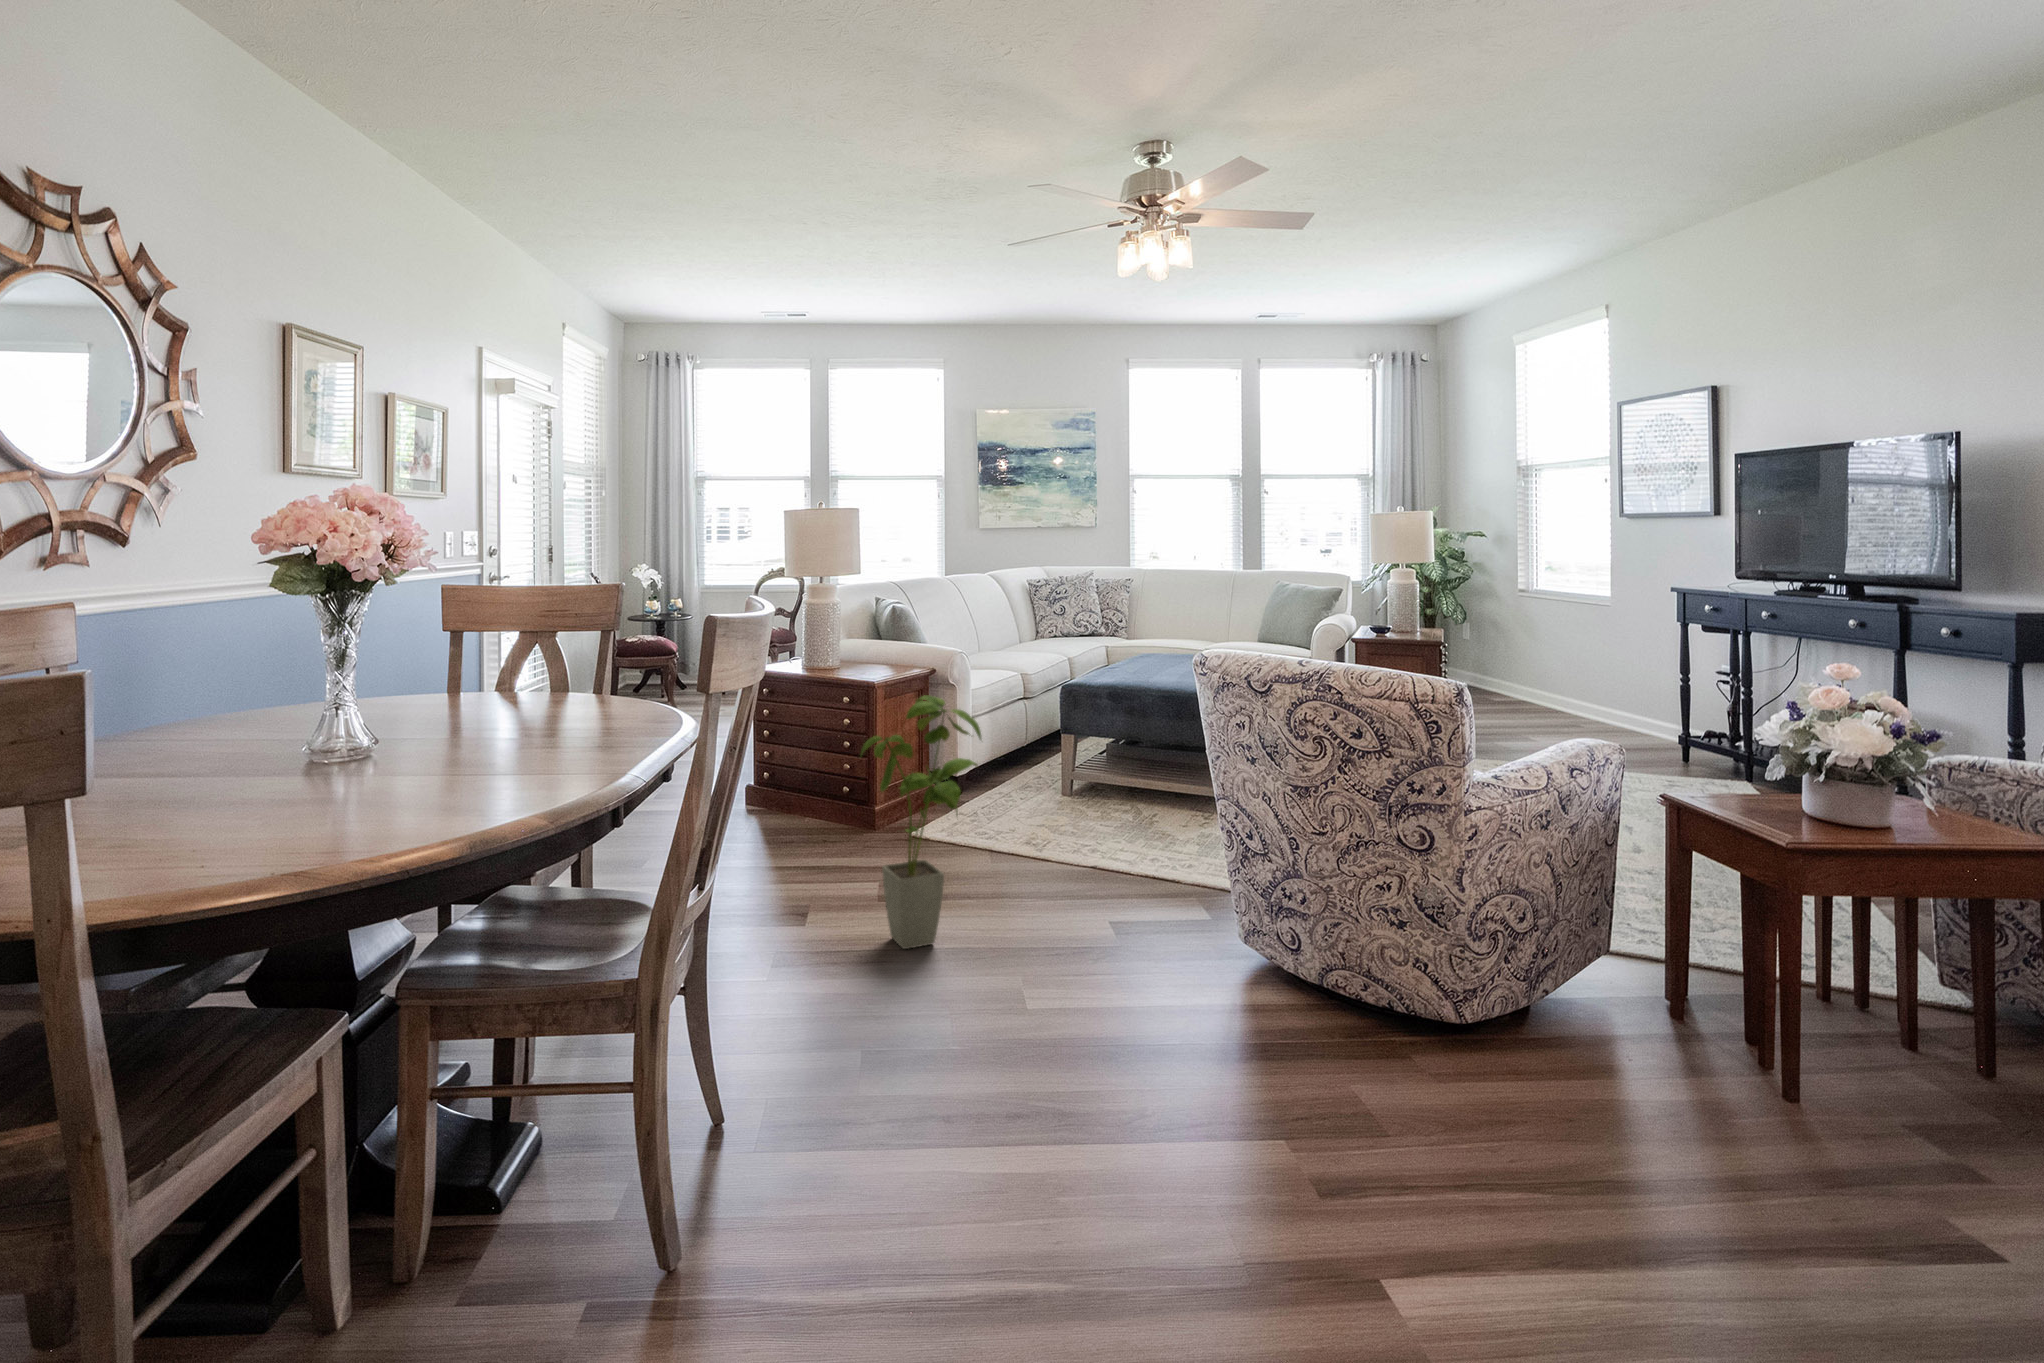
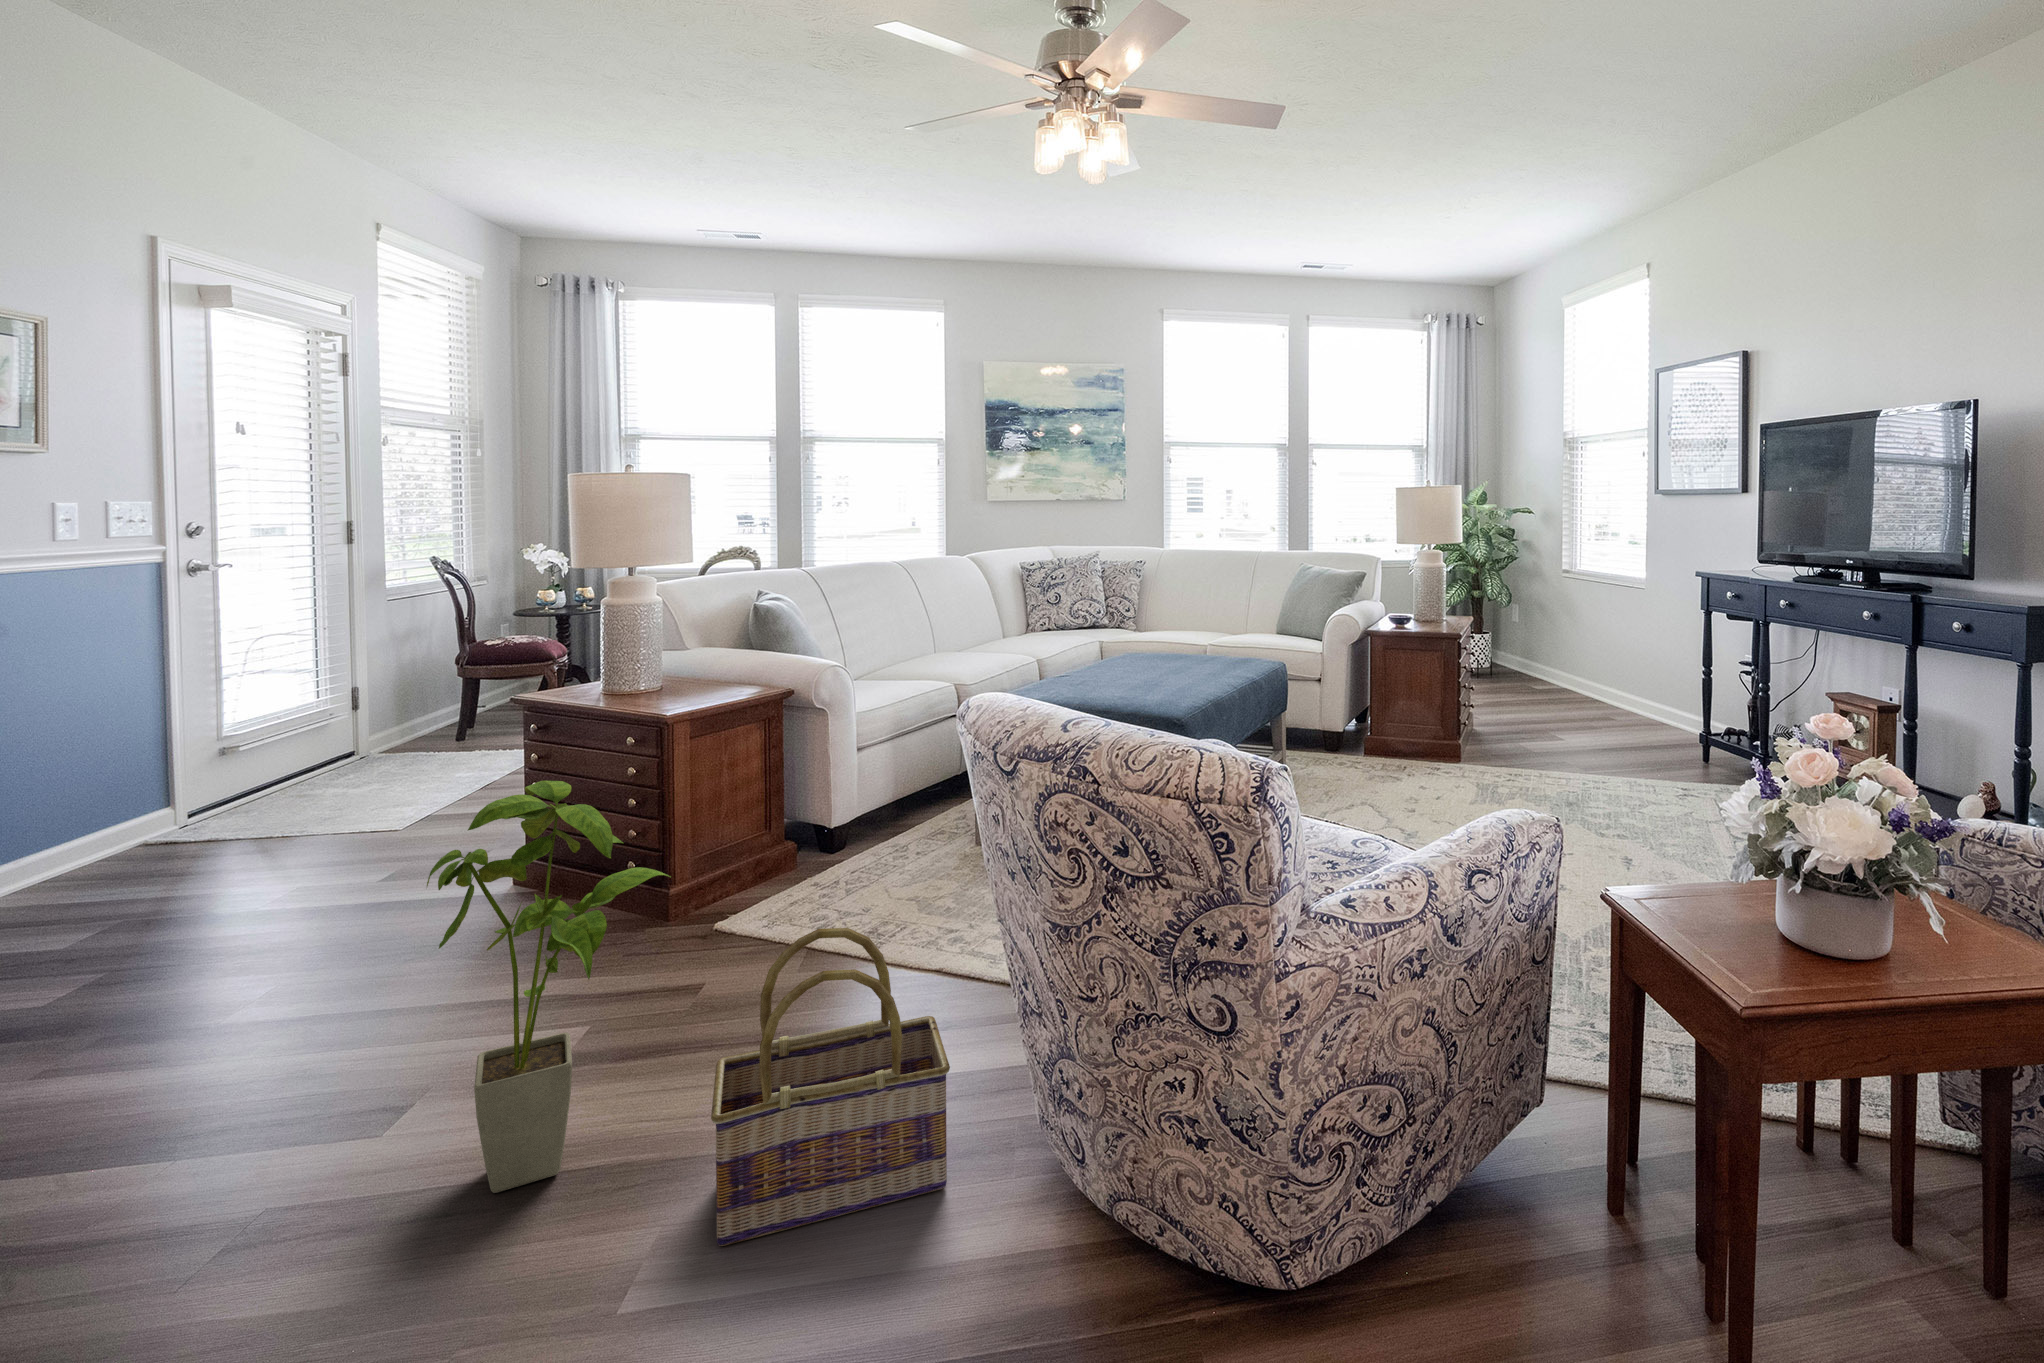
basket: none [1037,799,1192,983] -> present [711,928,950,1246]

